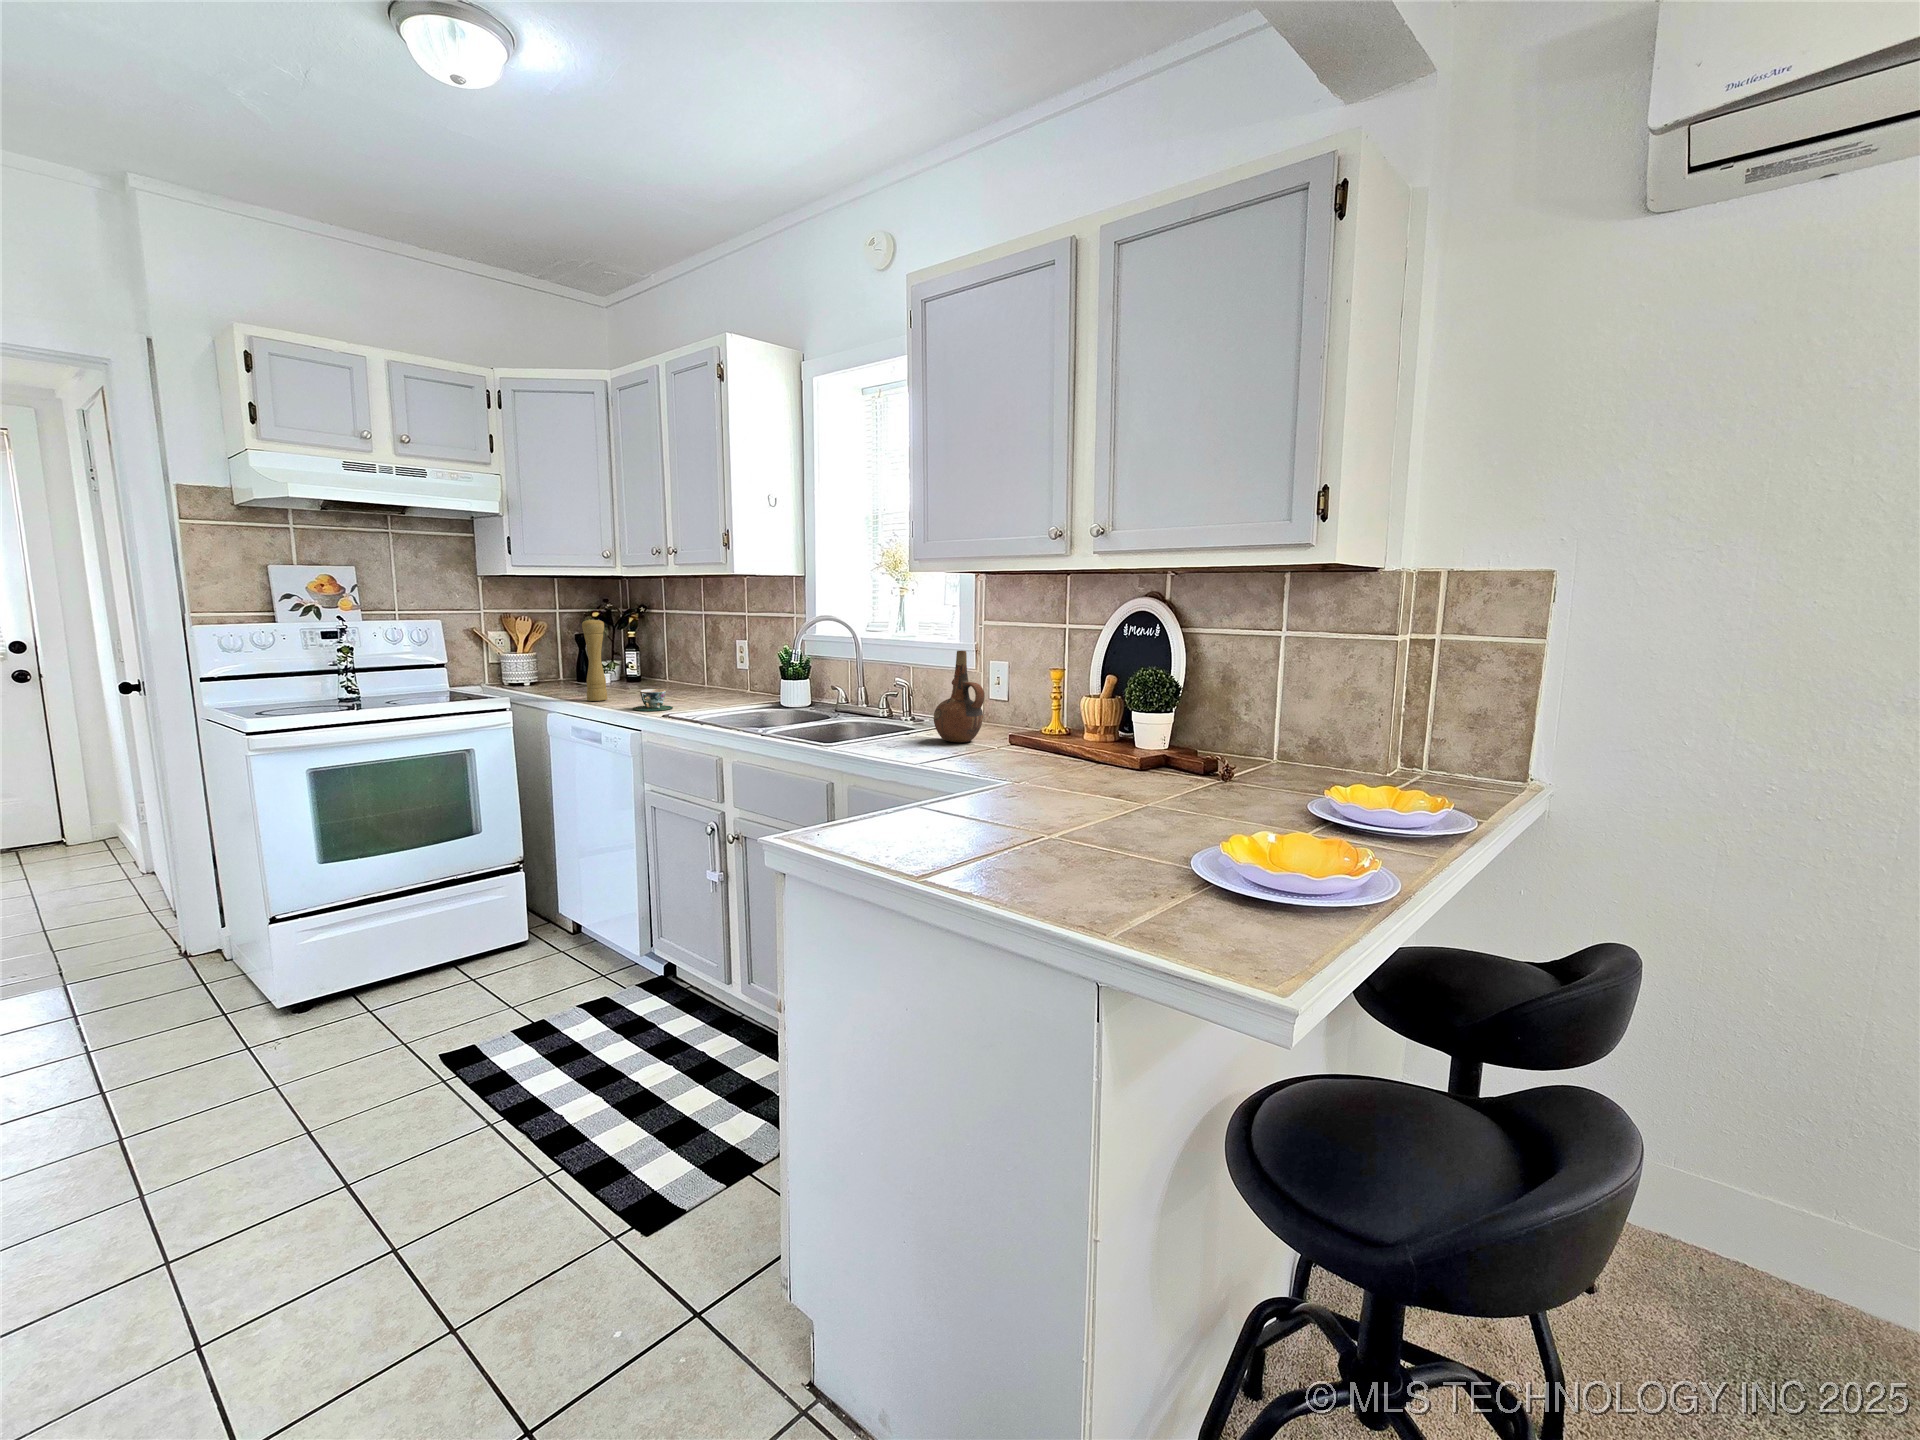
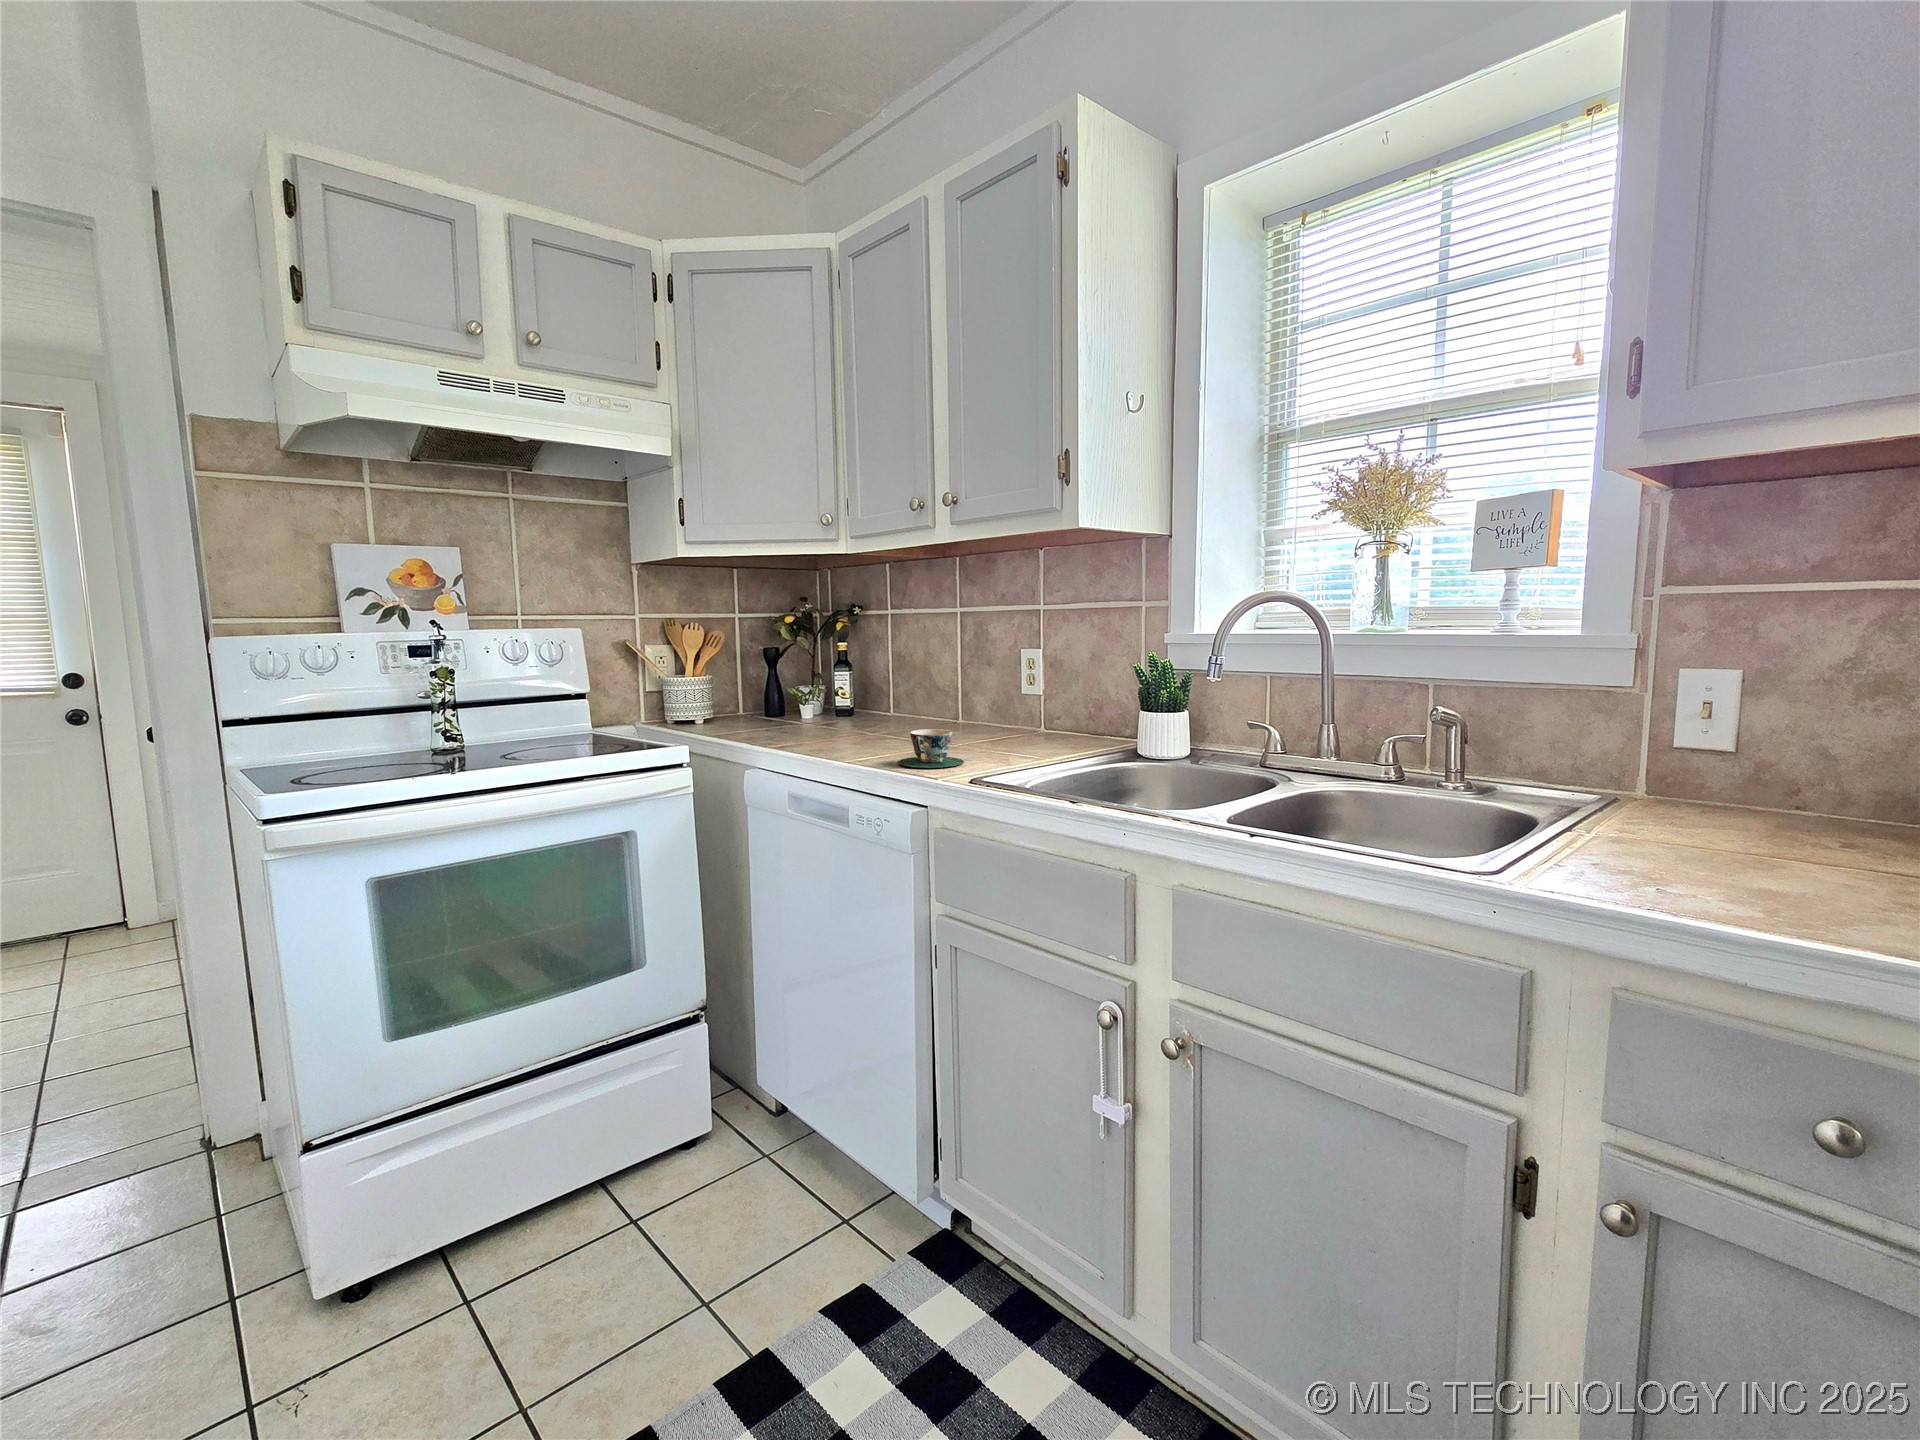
pepper mill: present [582,619,607,701] -> none [801,615,838,748]
ceramic pitcher: present [934,651,984,742] -> none [1669,637,1842,855]

